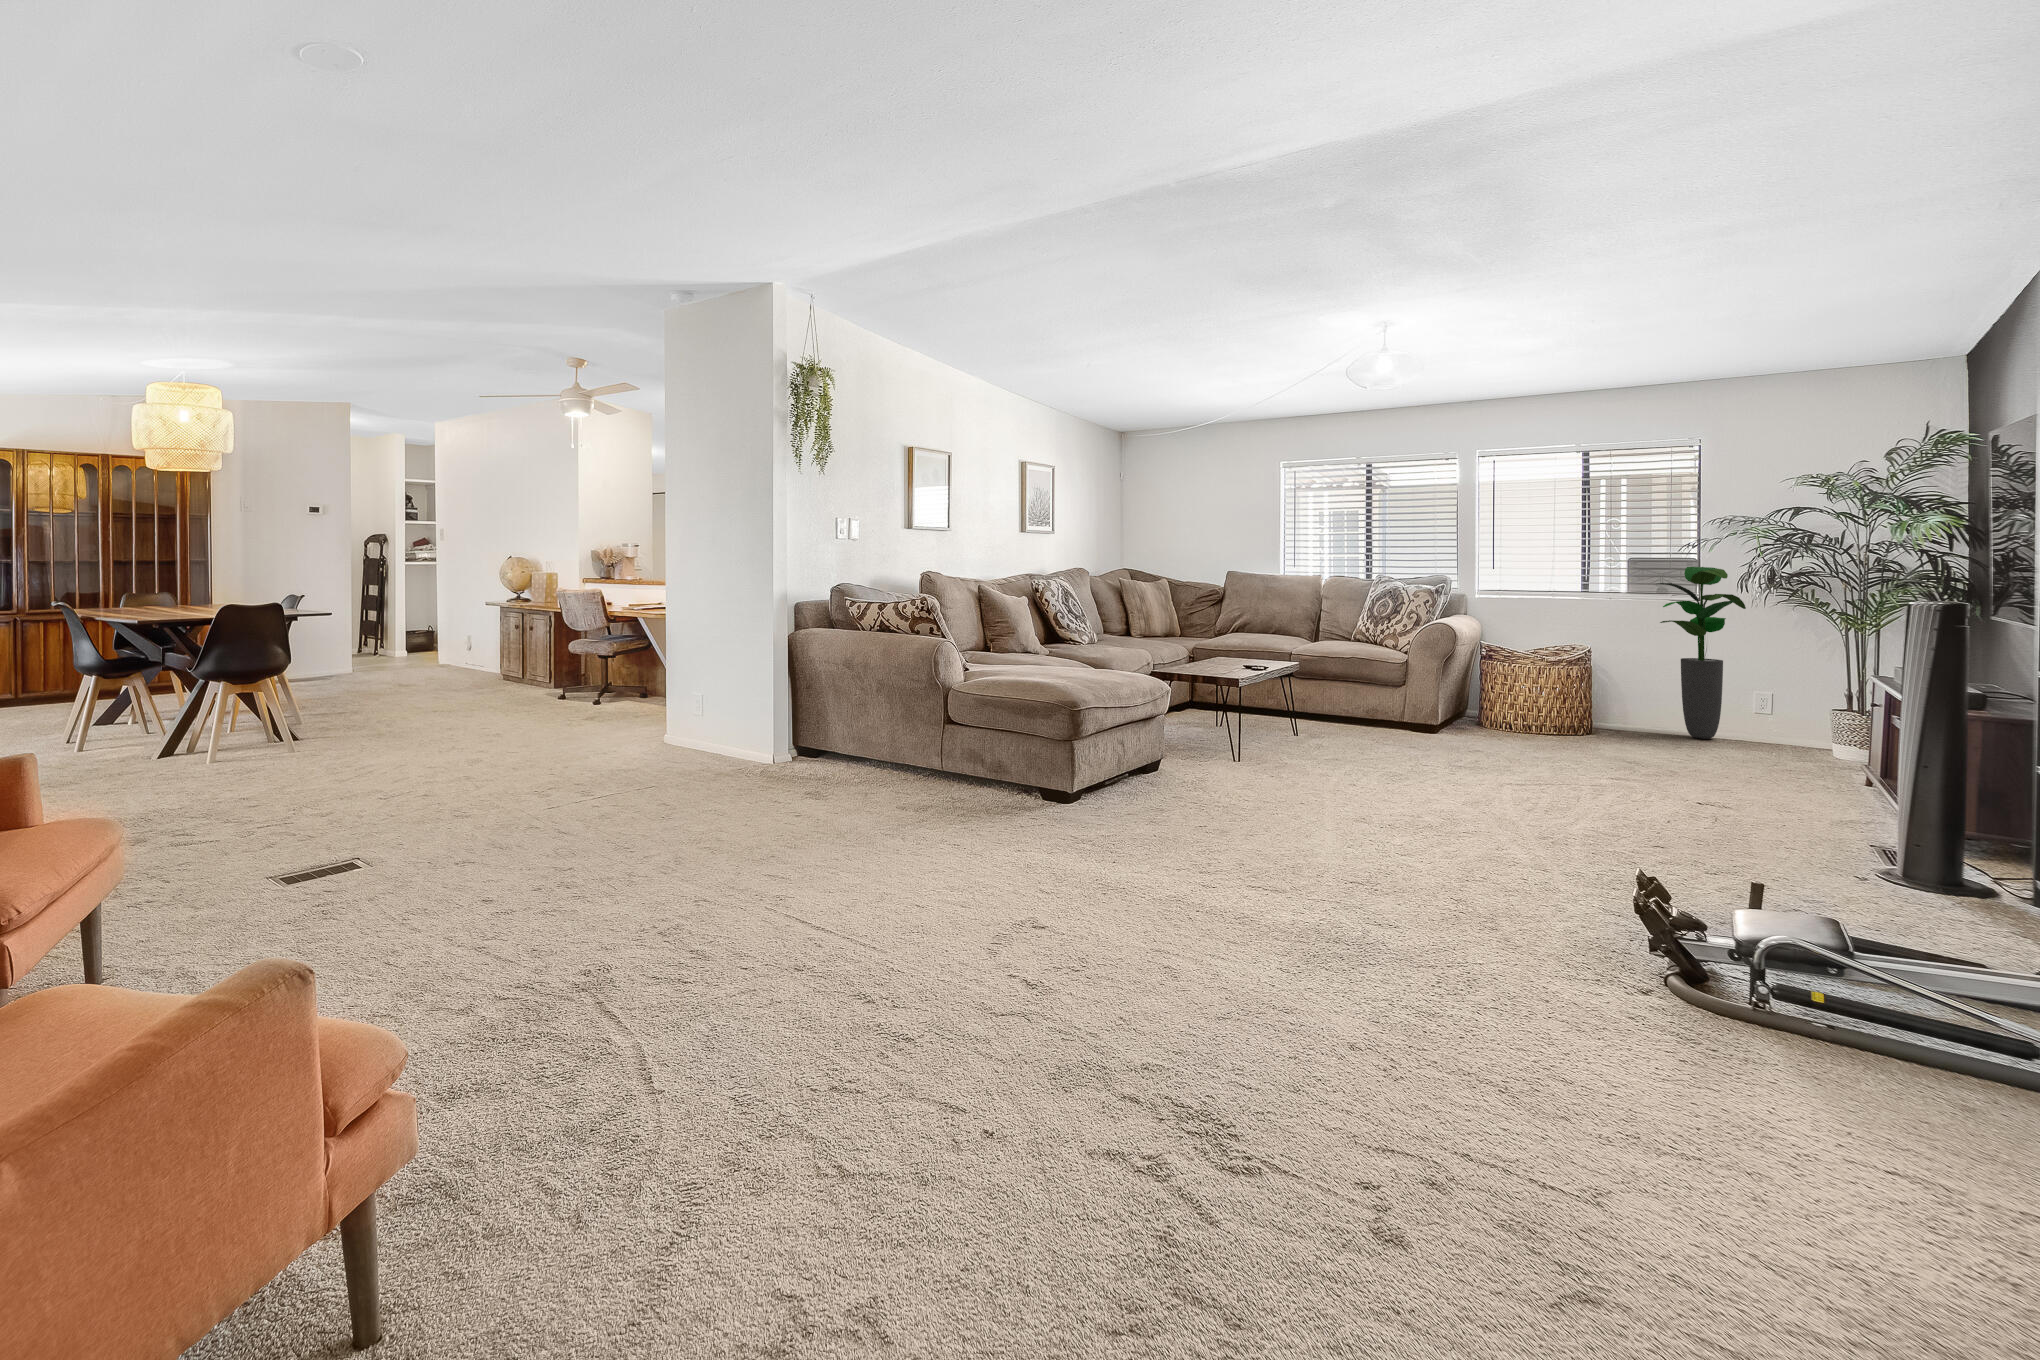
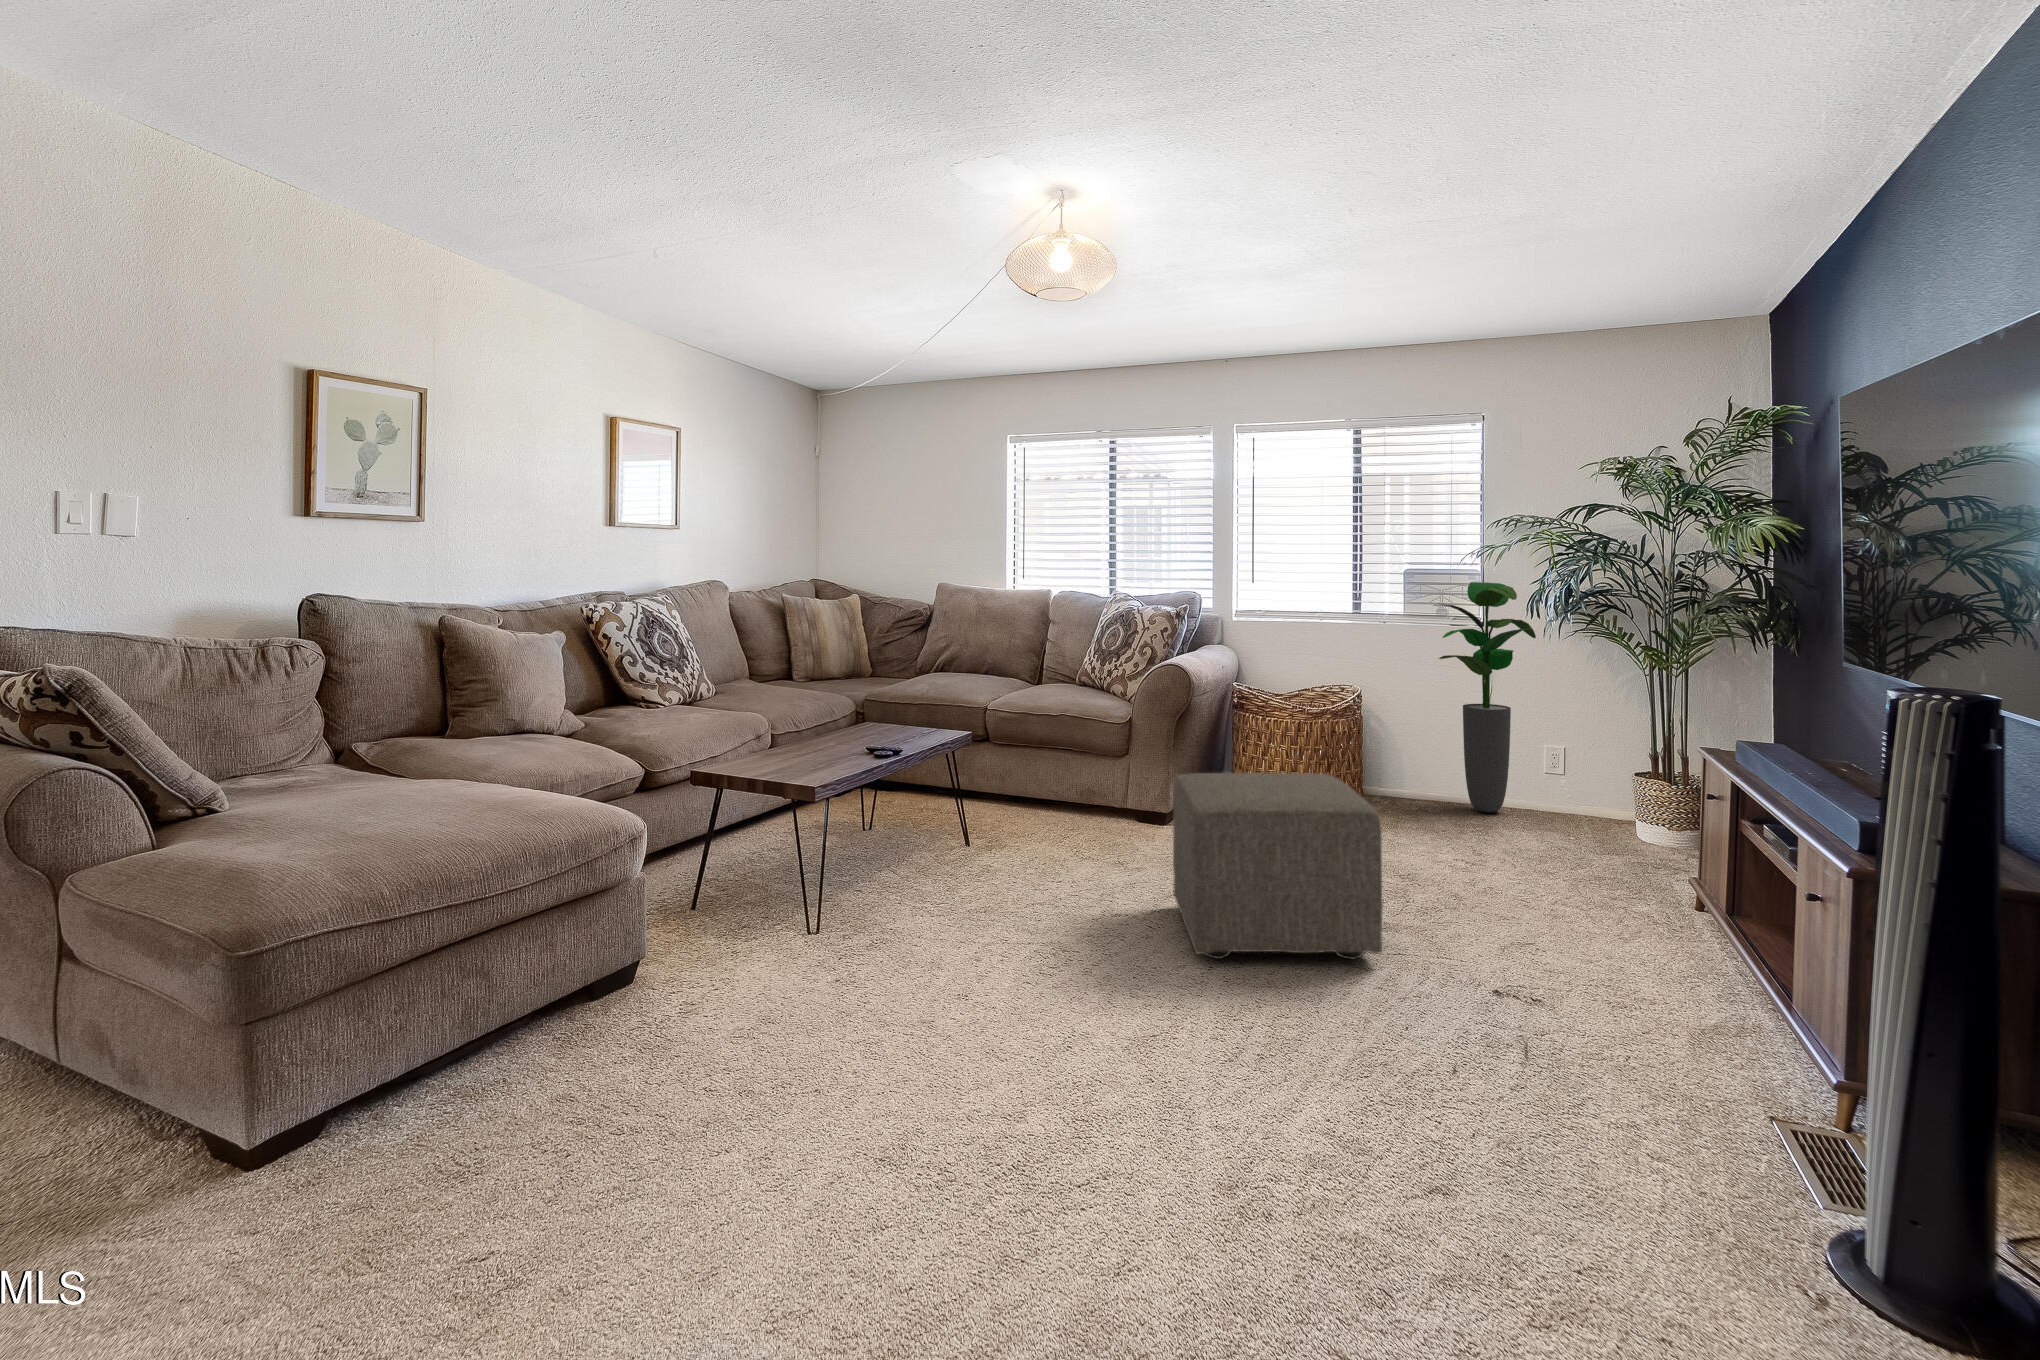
ottoman: none [1466,682,1623,789] -> present [1173,773,1383,959]

